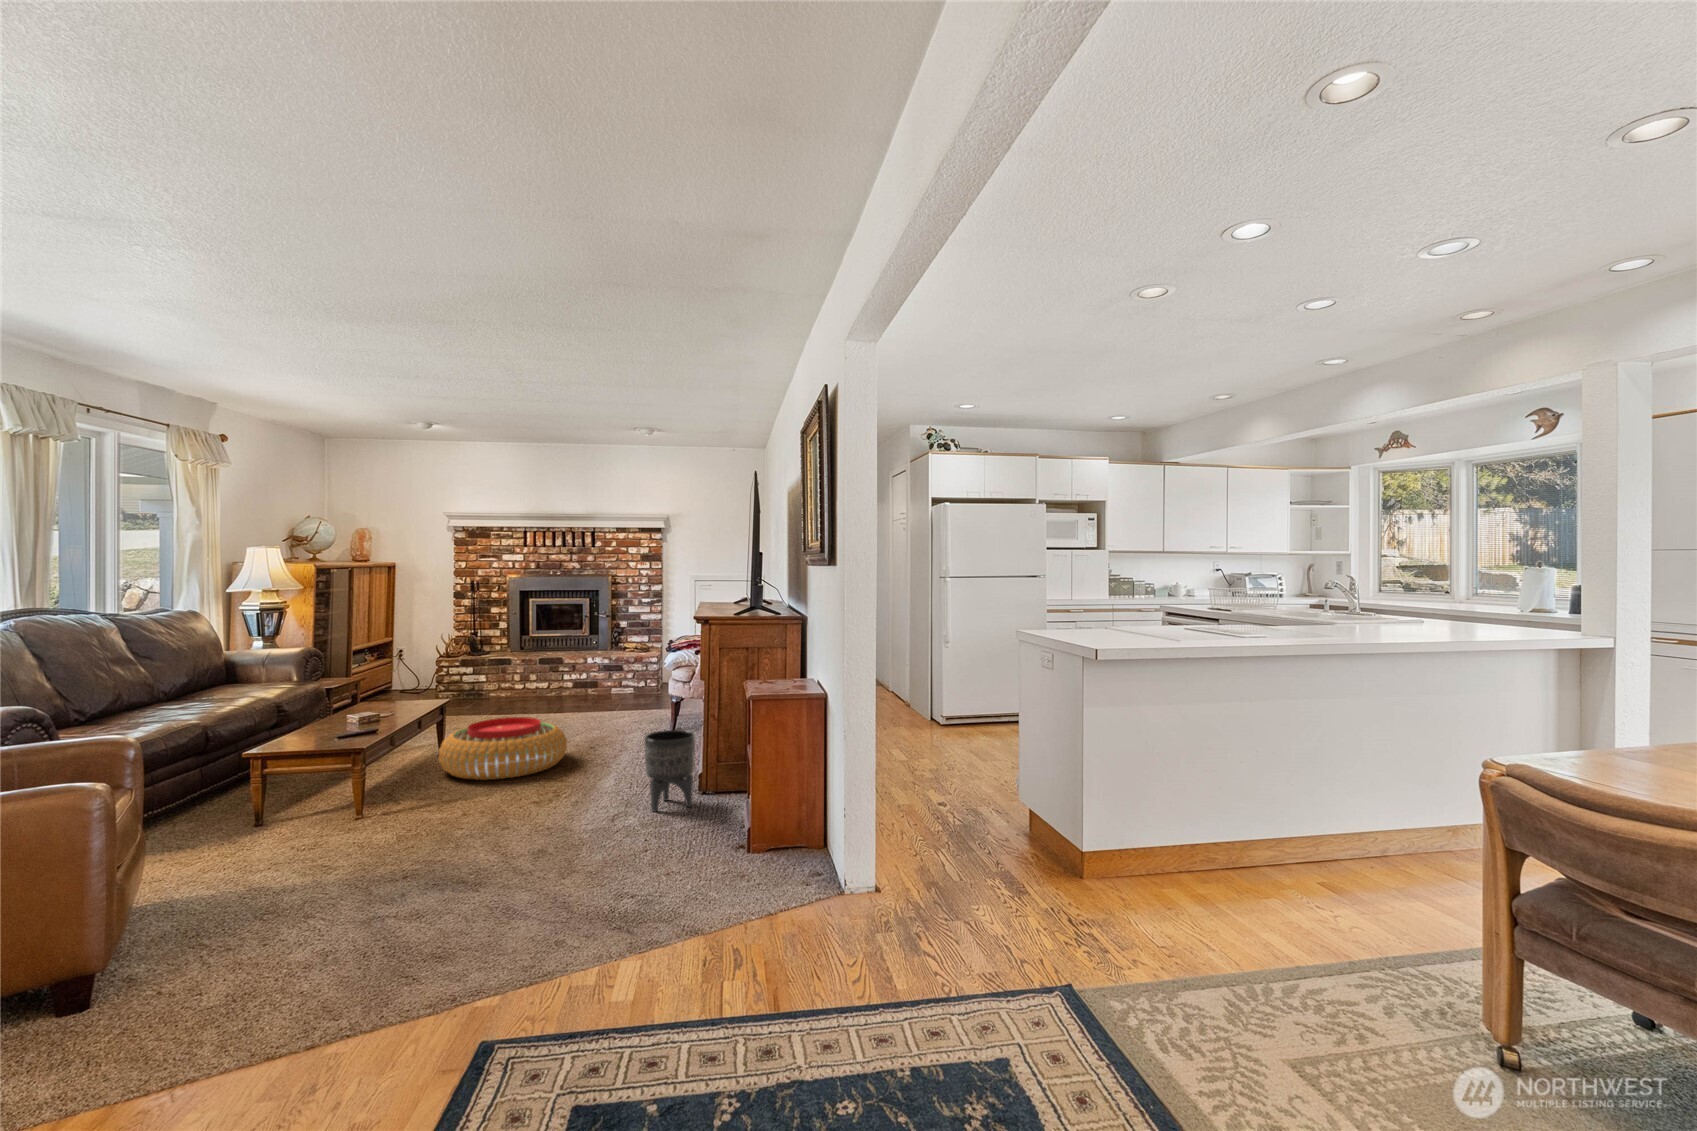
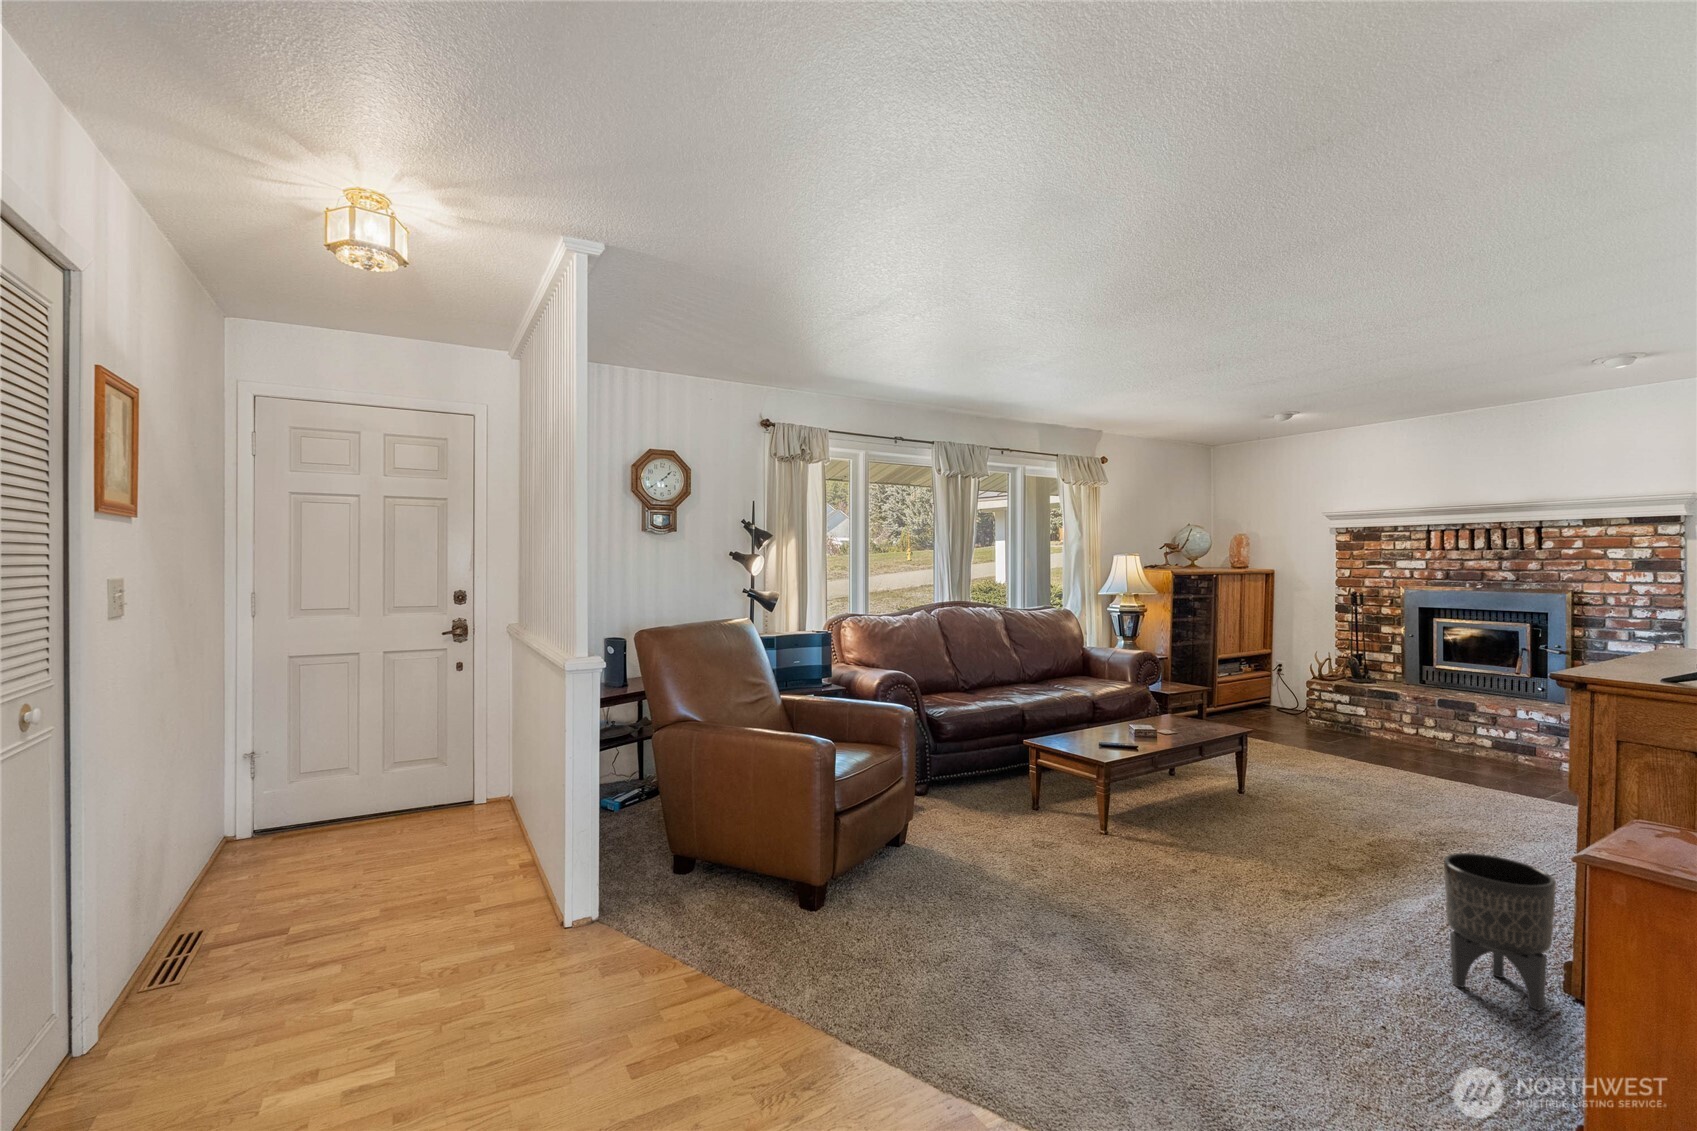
pouf: present [438,717,567,780] -> none [1218,764,1391,852]

